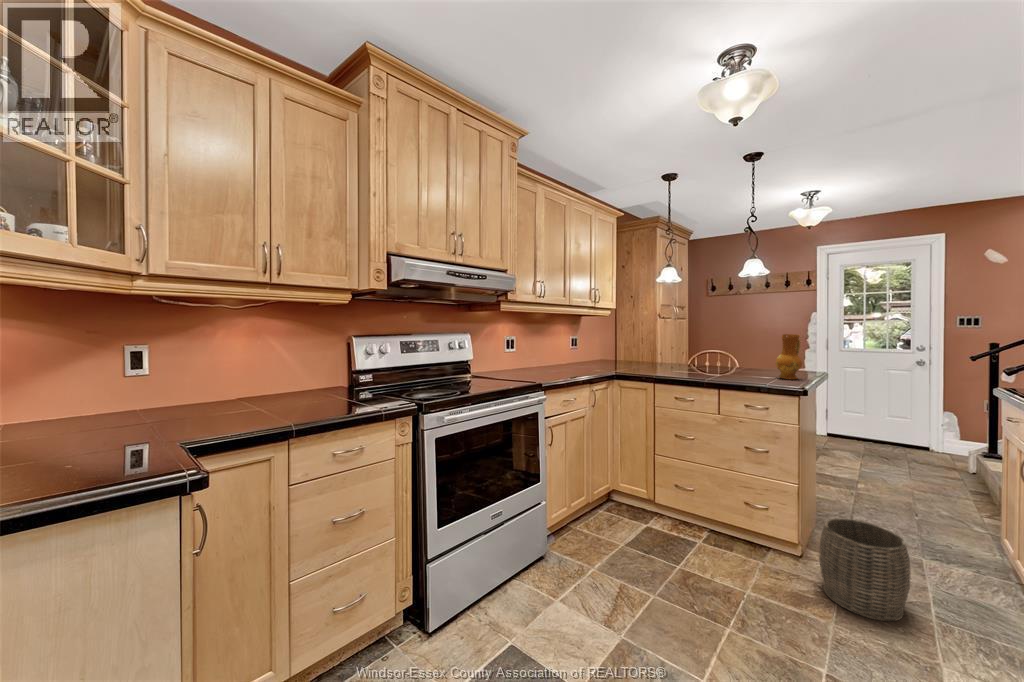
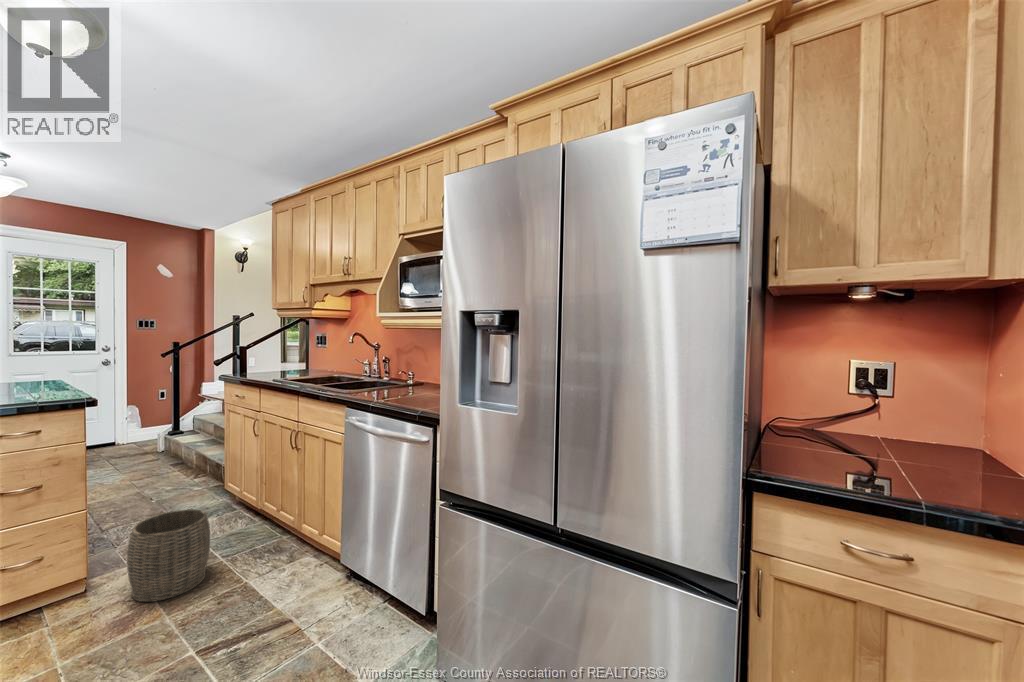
ceramic jug: present [776,334,802,379] -> none [17,336,59,392]

